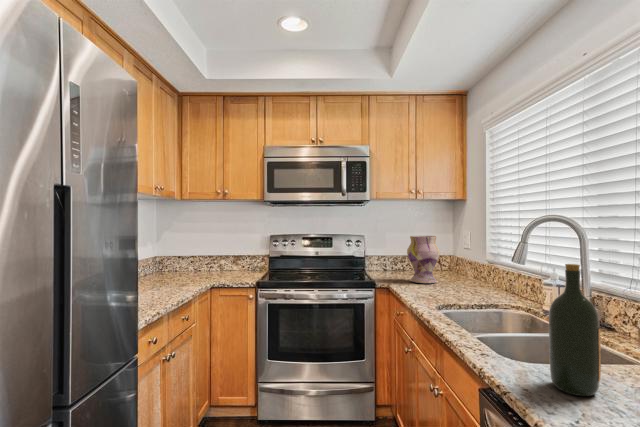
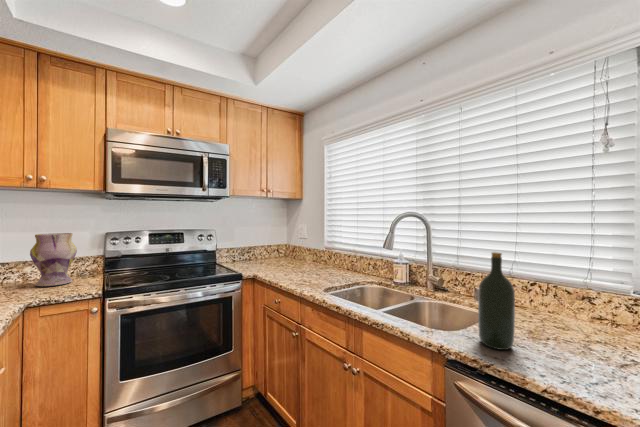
vase: present [407,236,440,283] -> present [30,233,77,286]

